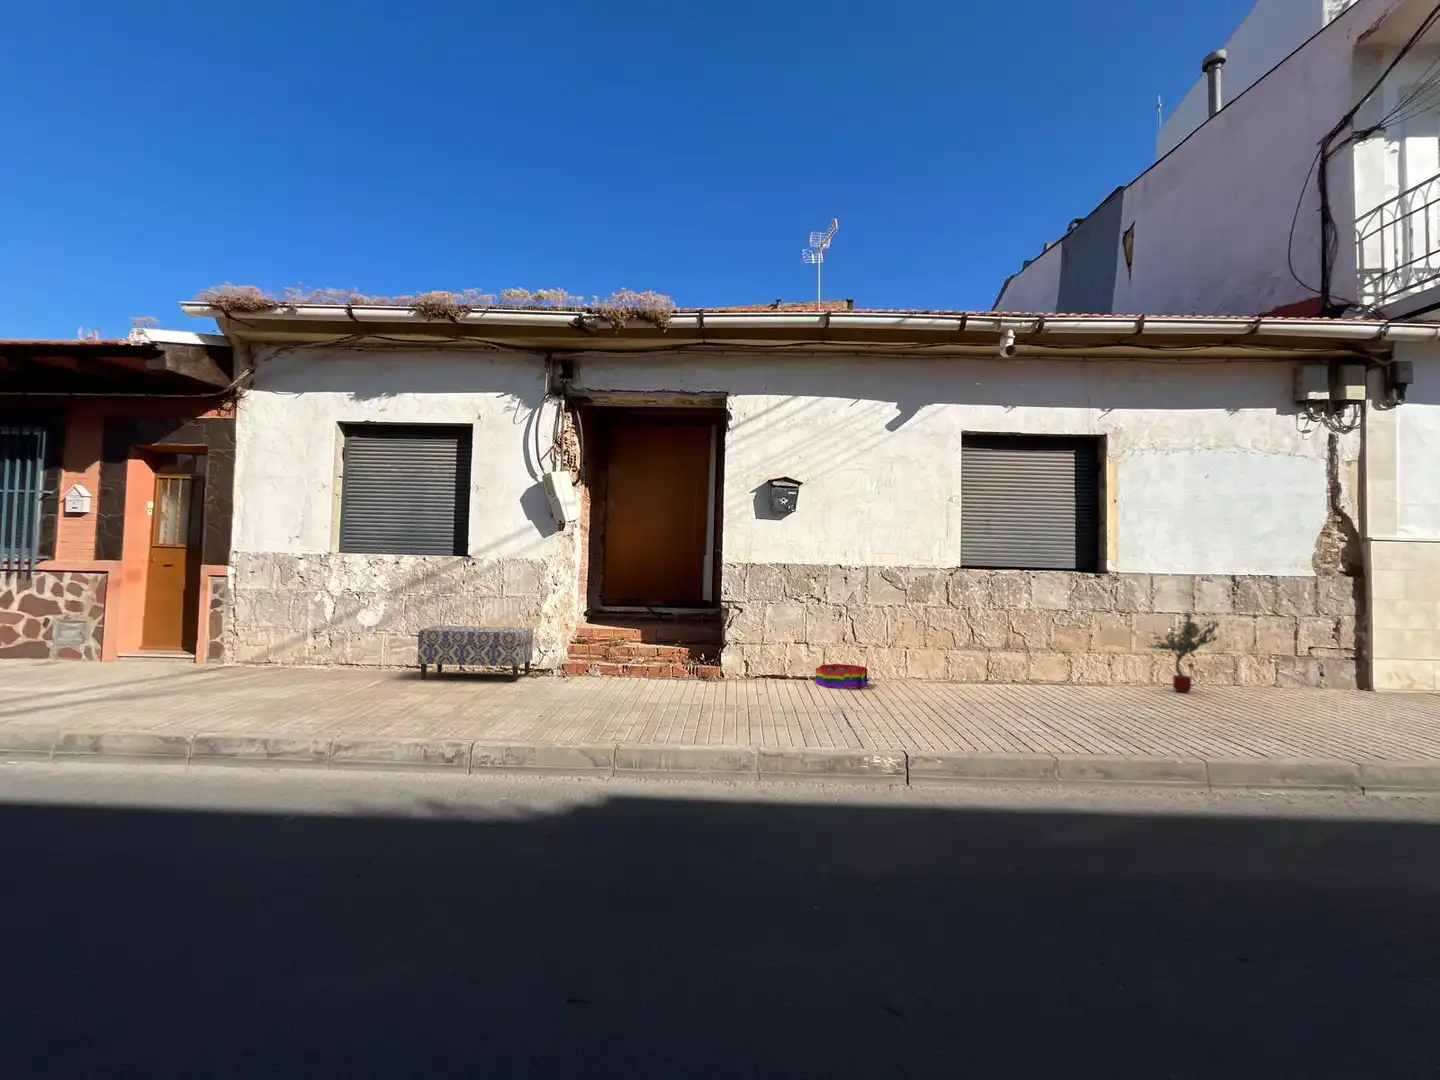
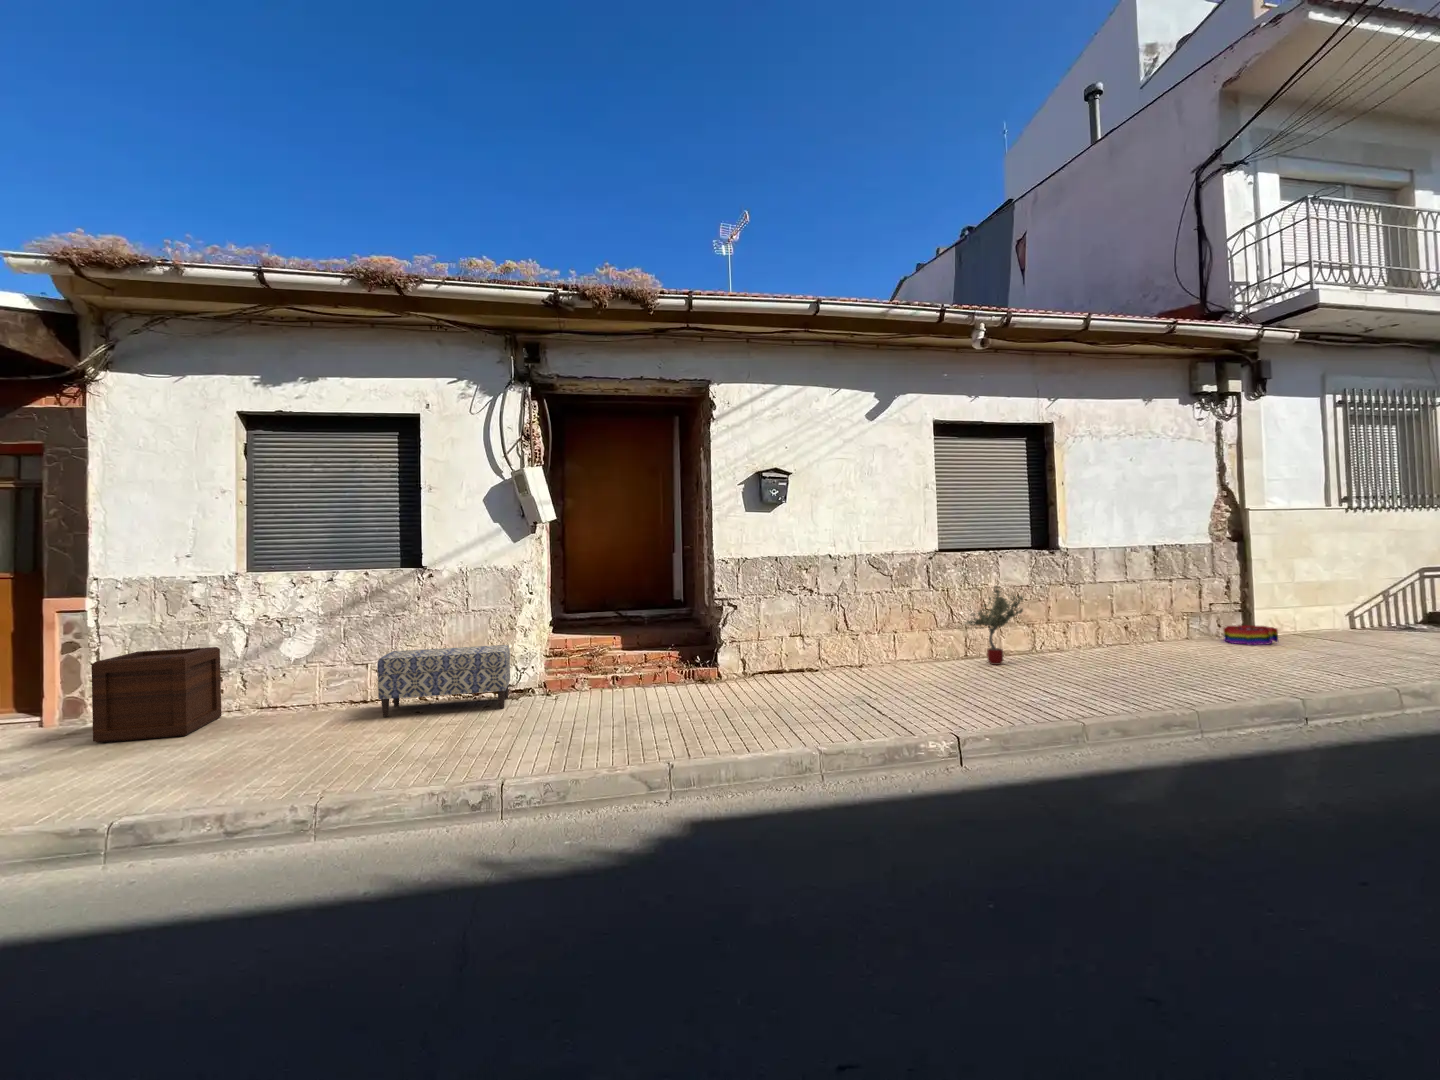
wooden crate: none [217,610,314,677] -> present [91,647,221,743]
potted tree: present [1148,610,1219,693] -> present [965,586,1023,665]
storage bin: present [815,664,867,688] -> present [1224,625,1278,645]

